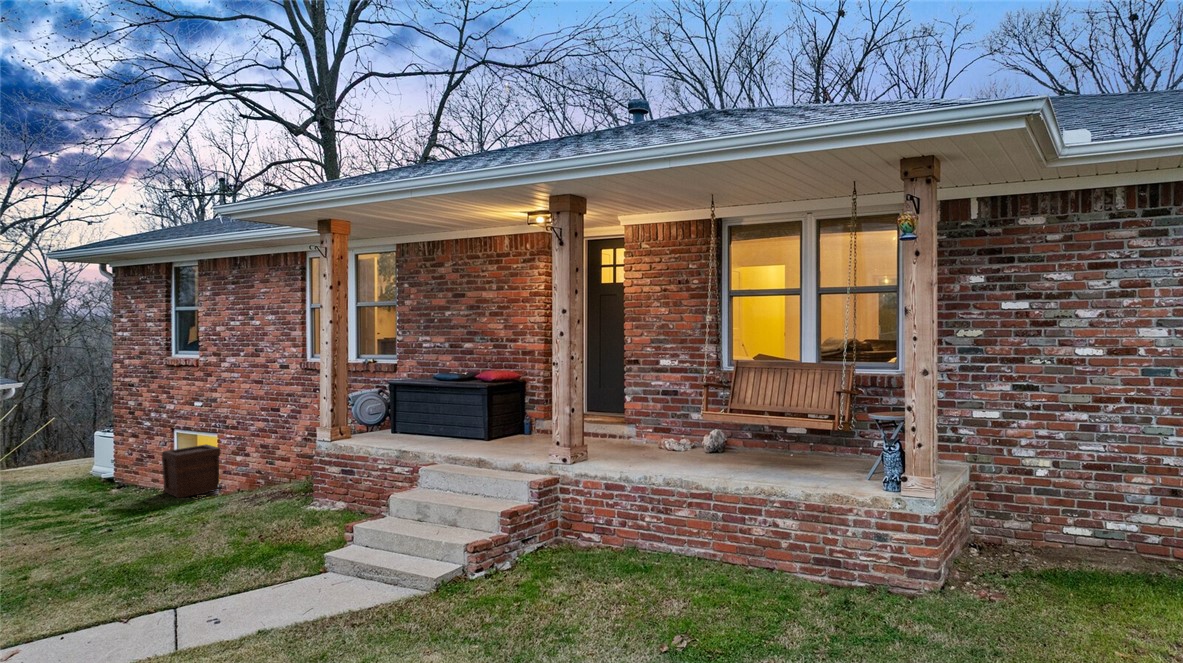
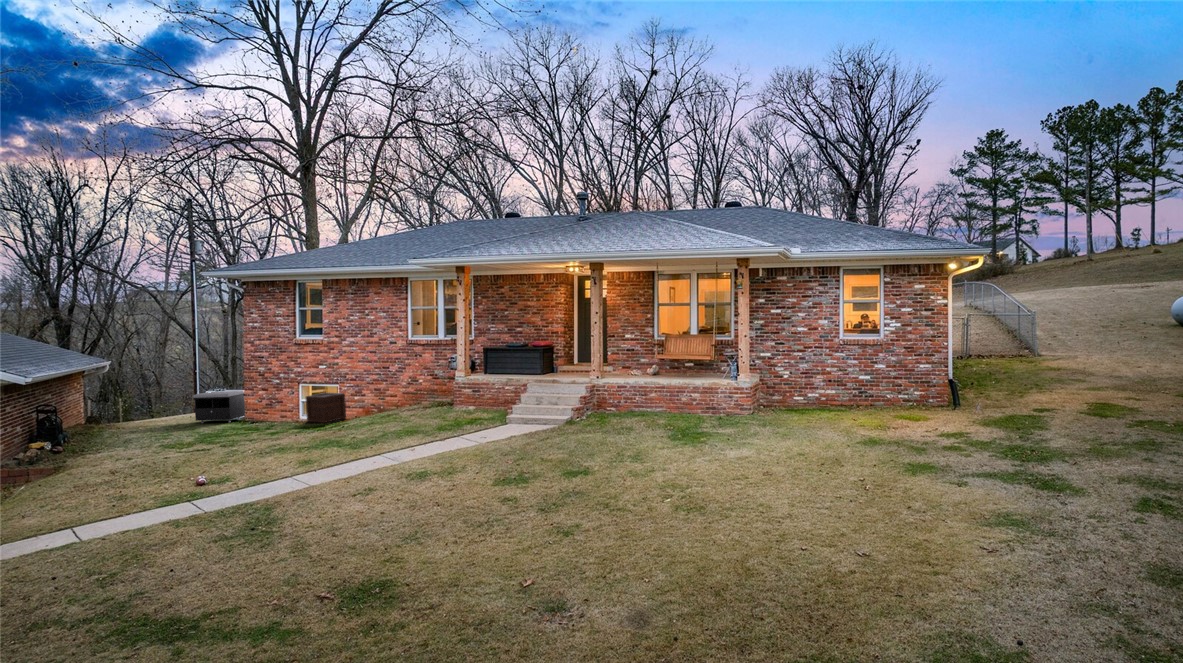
storage bench: none [39,435,114,484] -> present [193,391,245,423]

